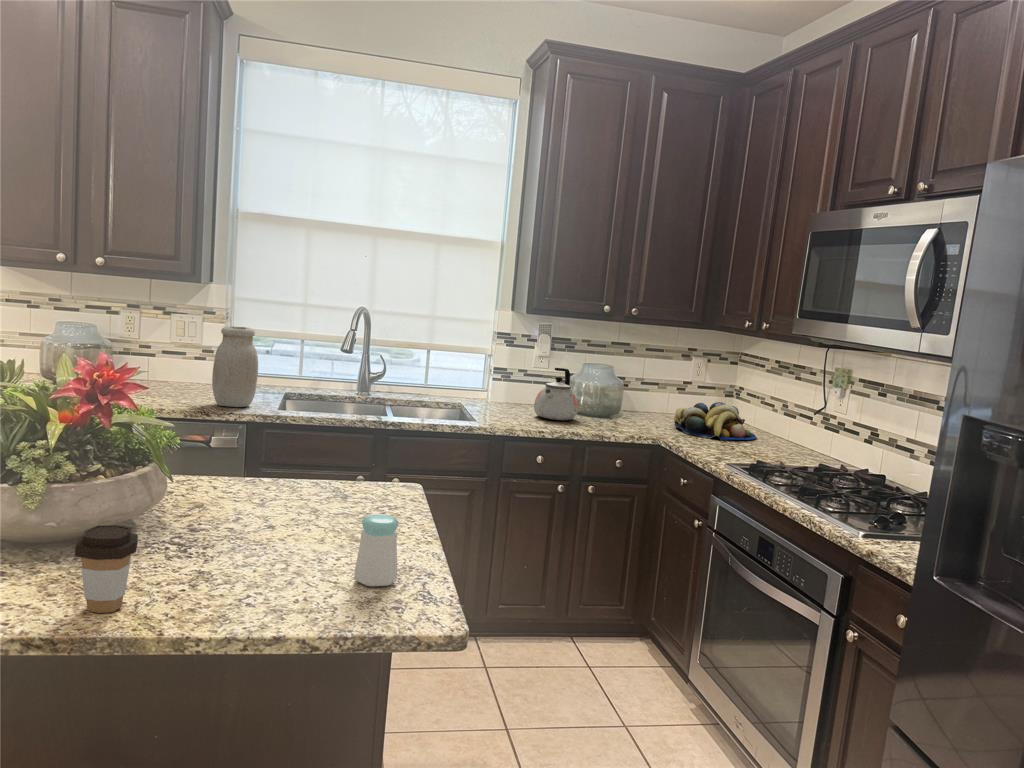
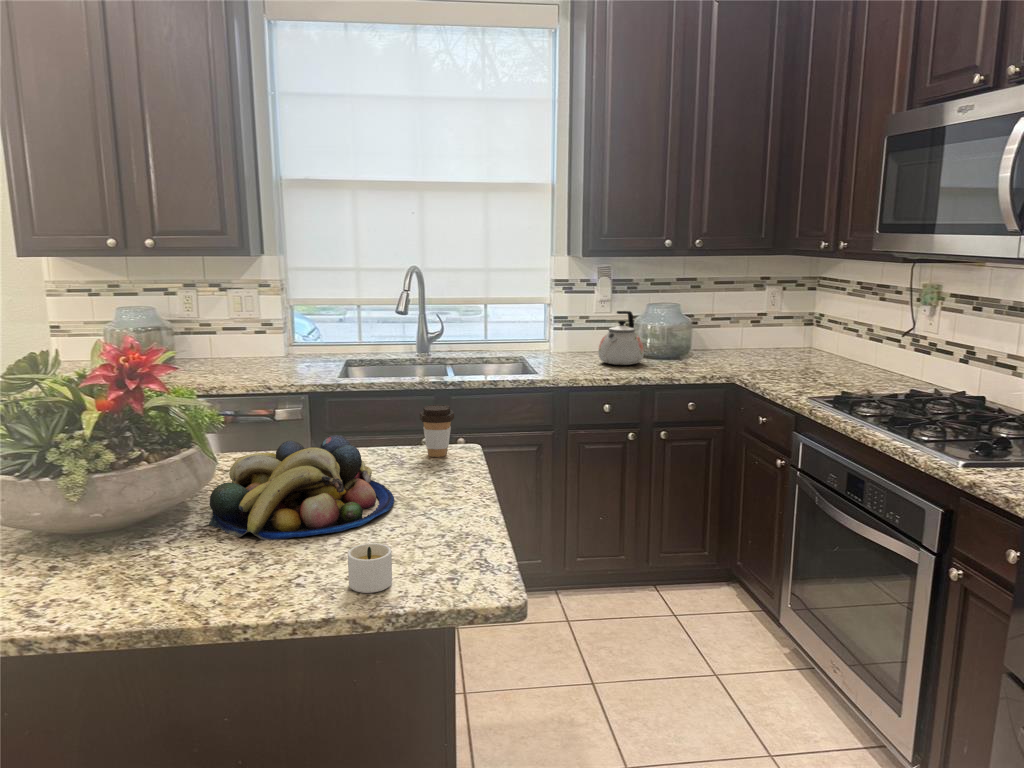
jar: present [212,326,258,407] -> none [273,297,317,378]
fruit bowl: present [674,402,756,440] -> present [209,435,394,540]
salt shaker: present [354,514,398,586] -> none [409,481,454,557]
coffee cup: present [75,525,138,613] -> present [420,405,454,457]
candle: none [298,569,360,615] -> present [348,543,392,593]

